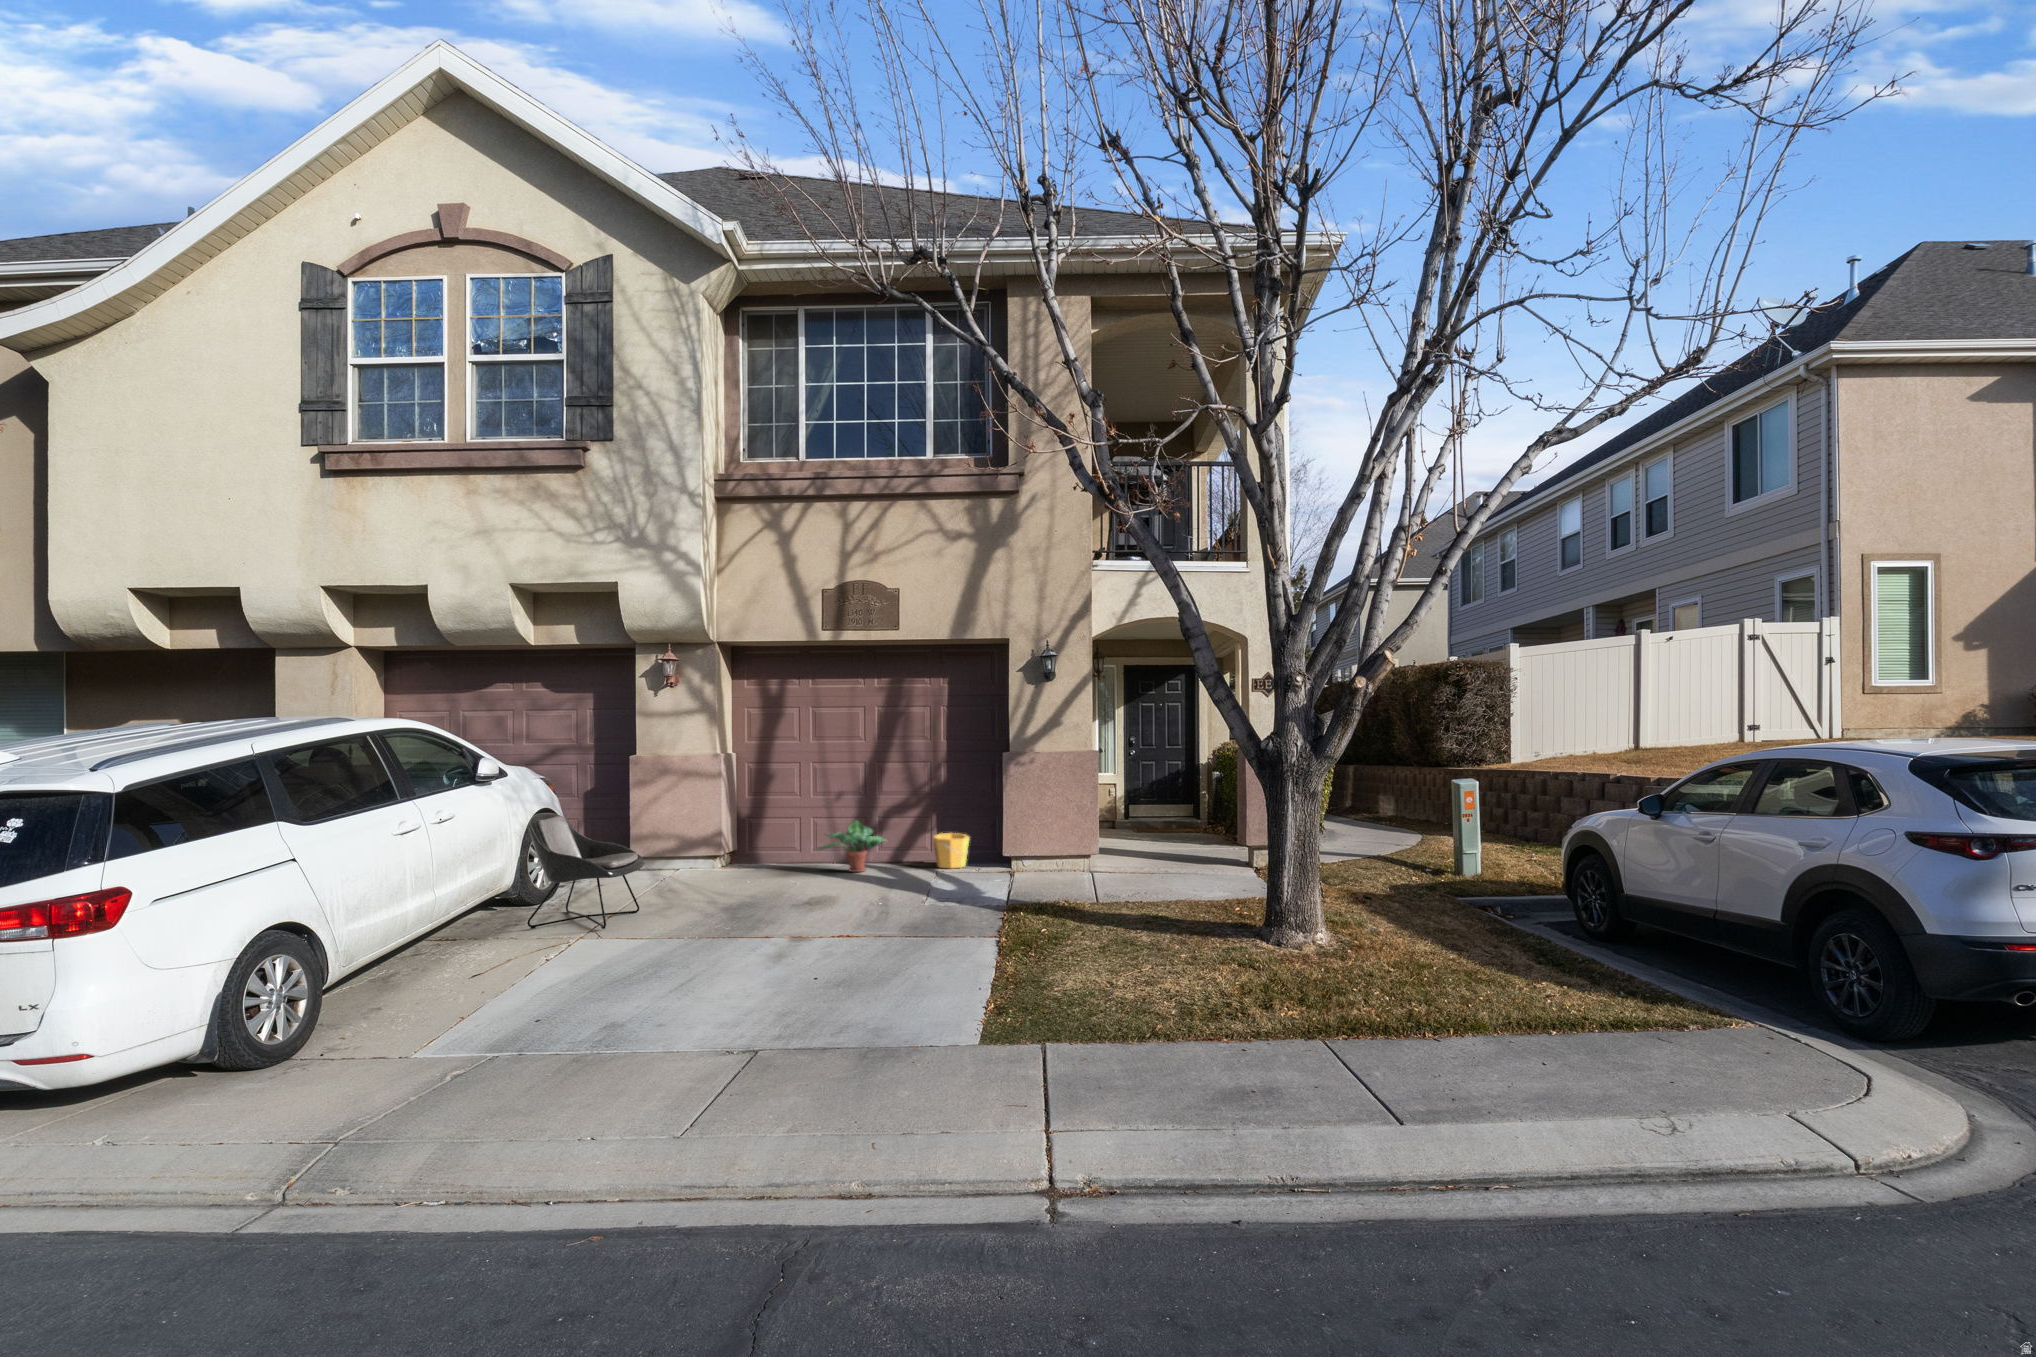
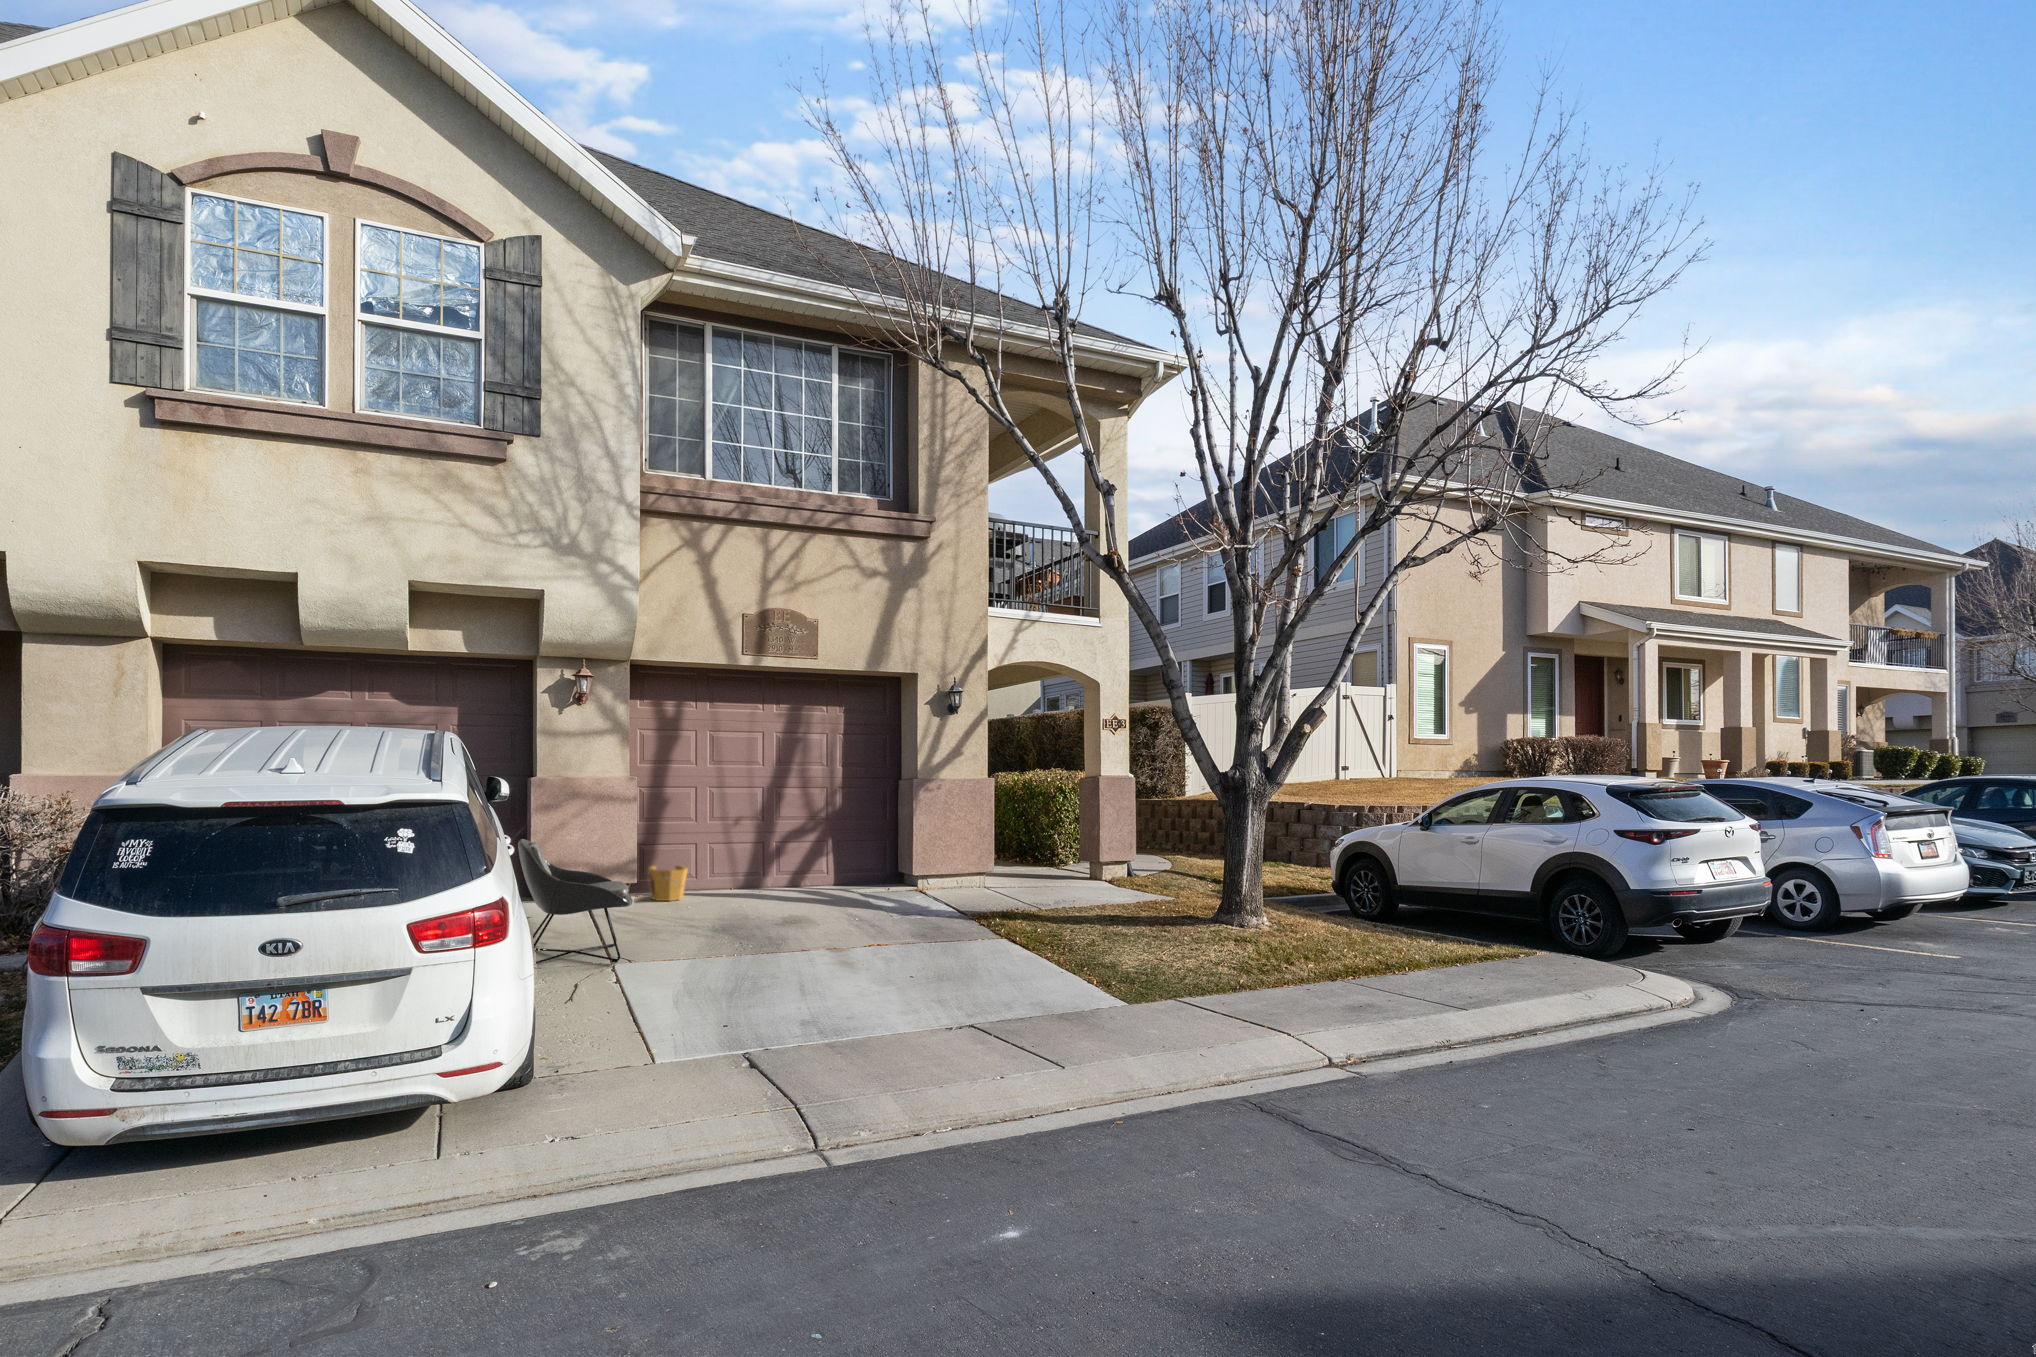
potted plant: present [817,820,884,872] -> none [730,845,808,899]
bucket: present [933,833,969,868] -> present [649,865,688,901]

